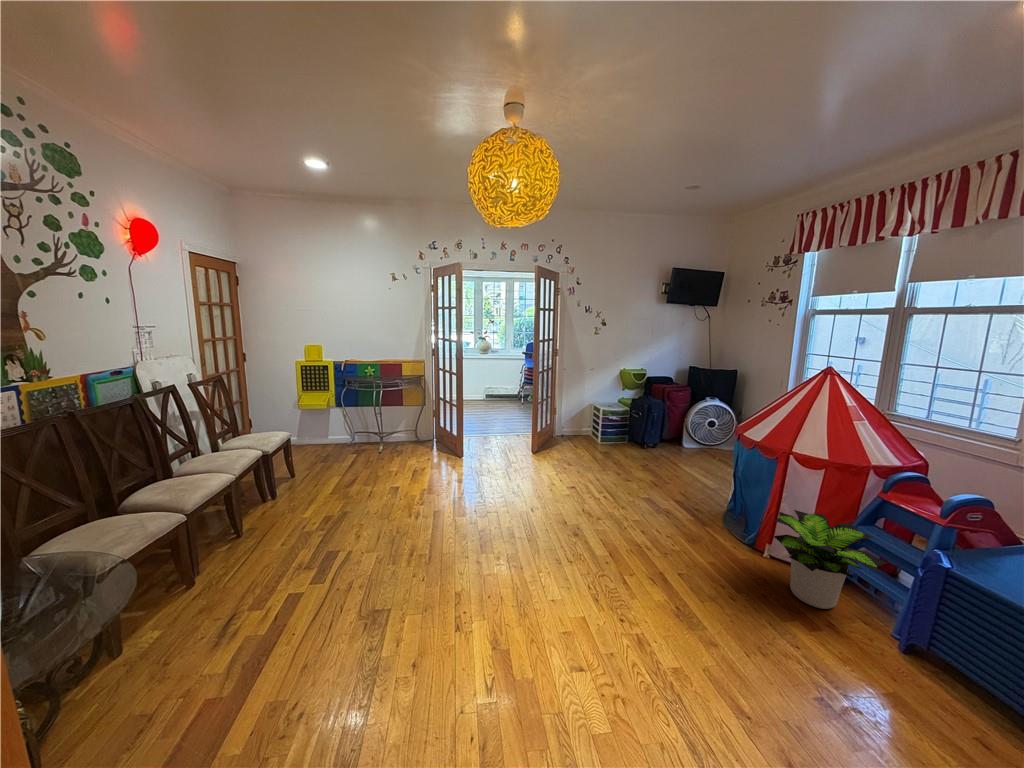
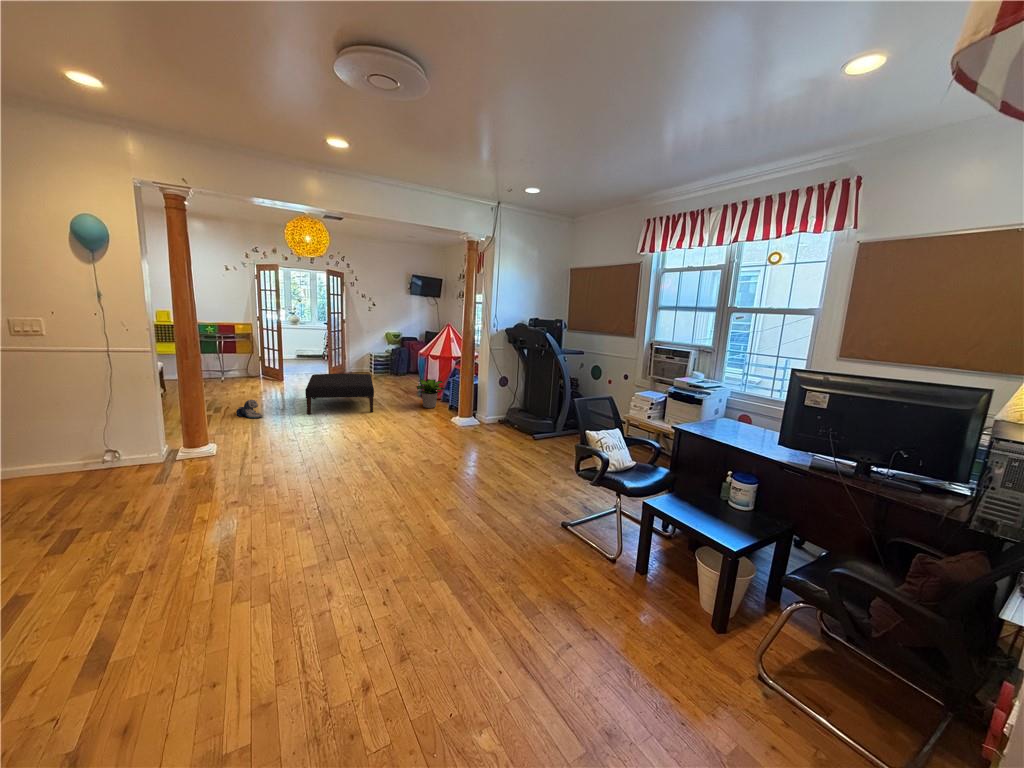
ottoman: none [497,473,676,616] -> present [305,374,374,414]
plush toy: none [346,559,395,619] -> present [236,400,262,418]

